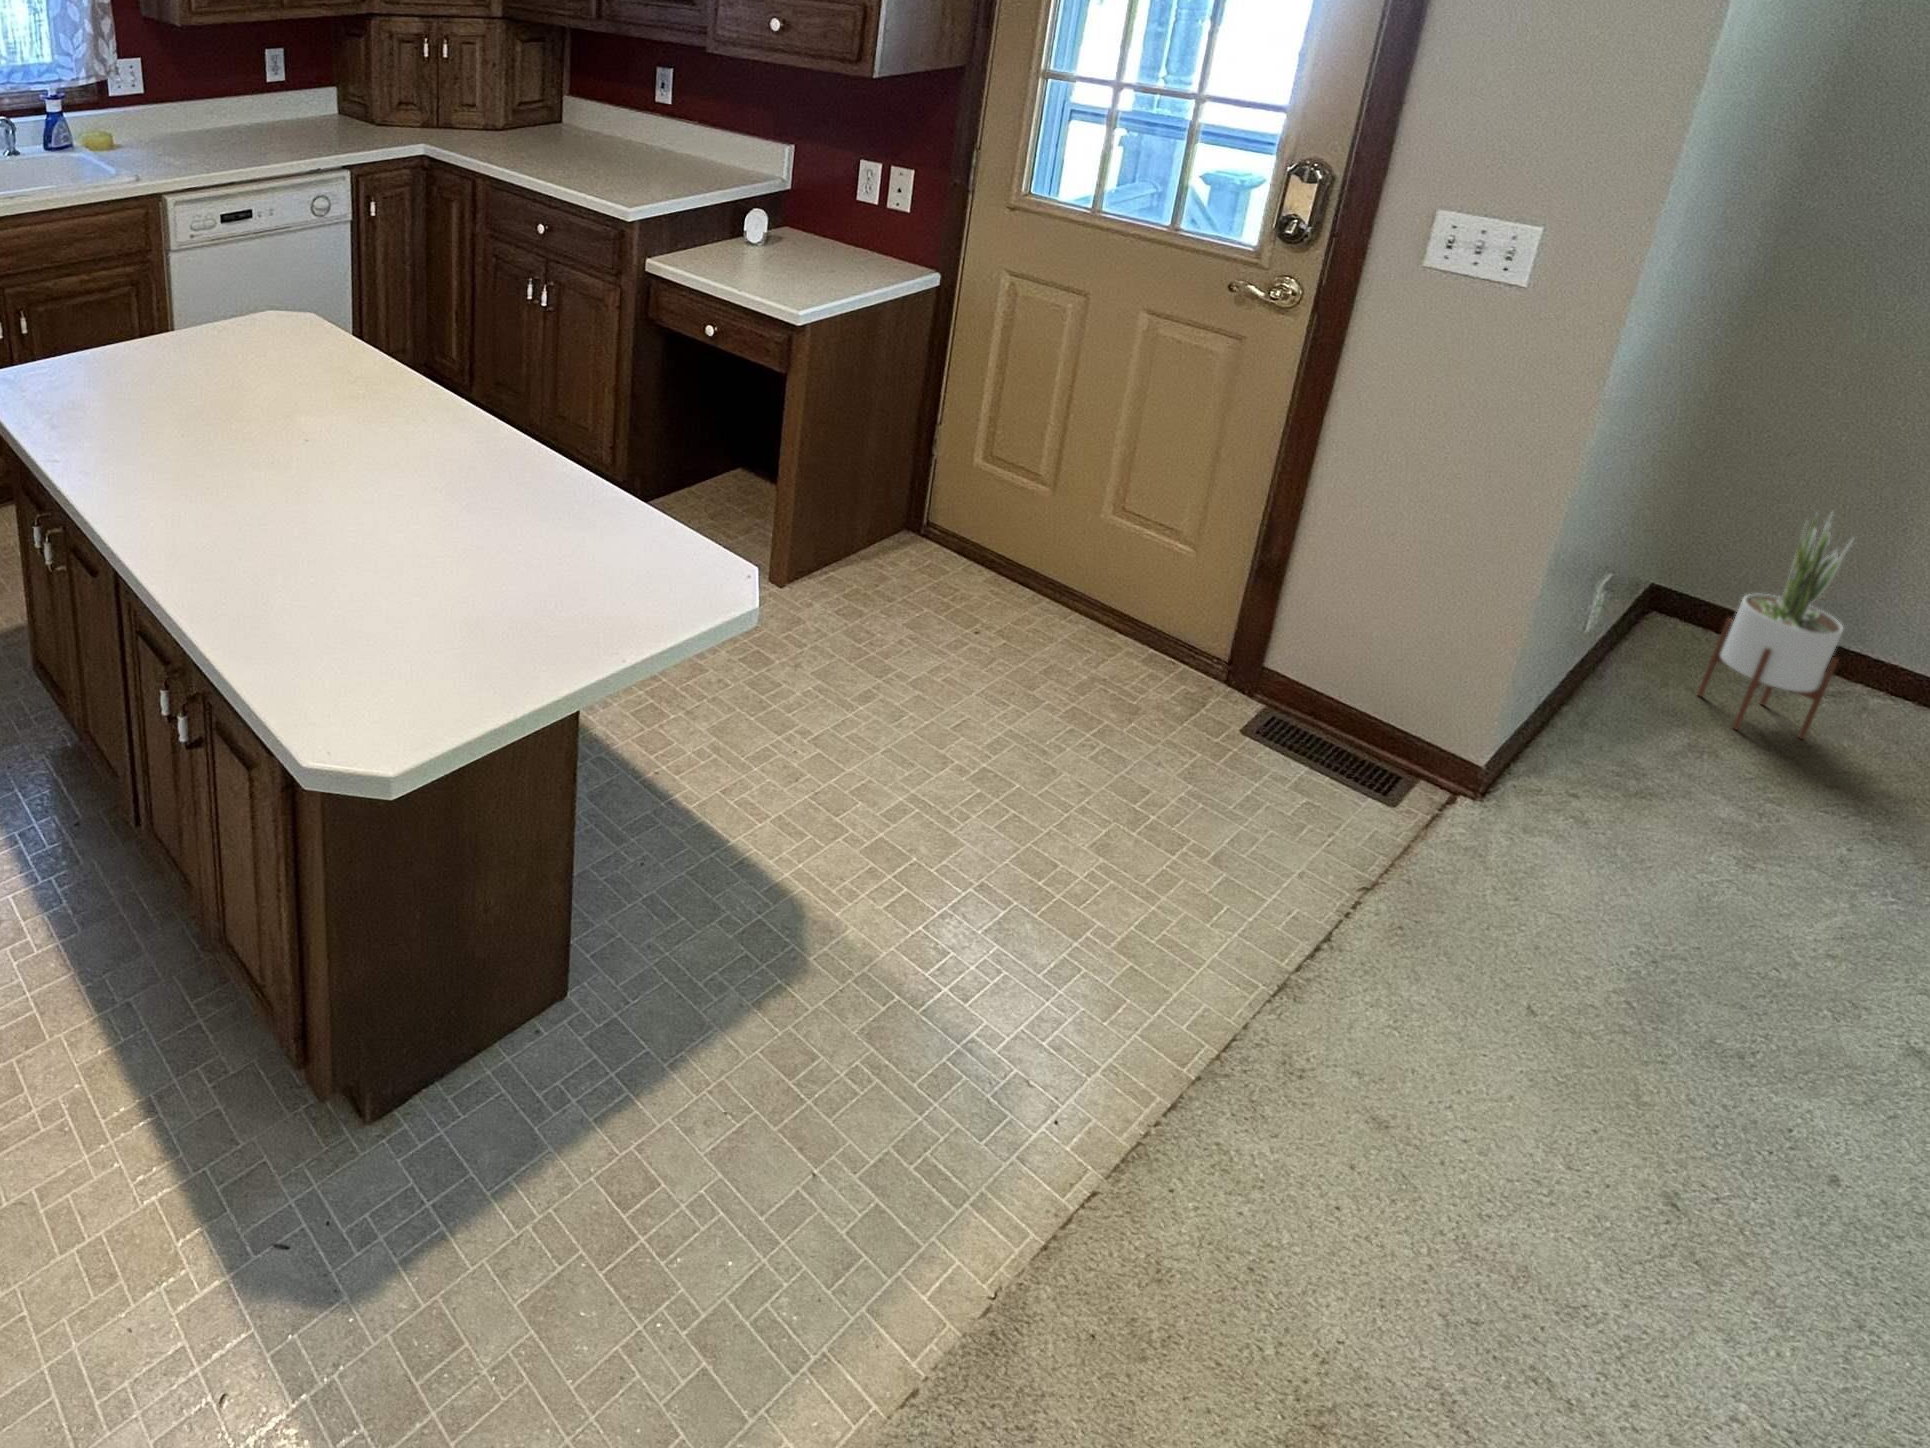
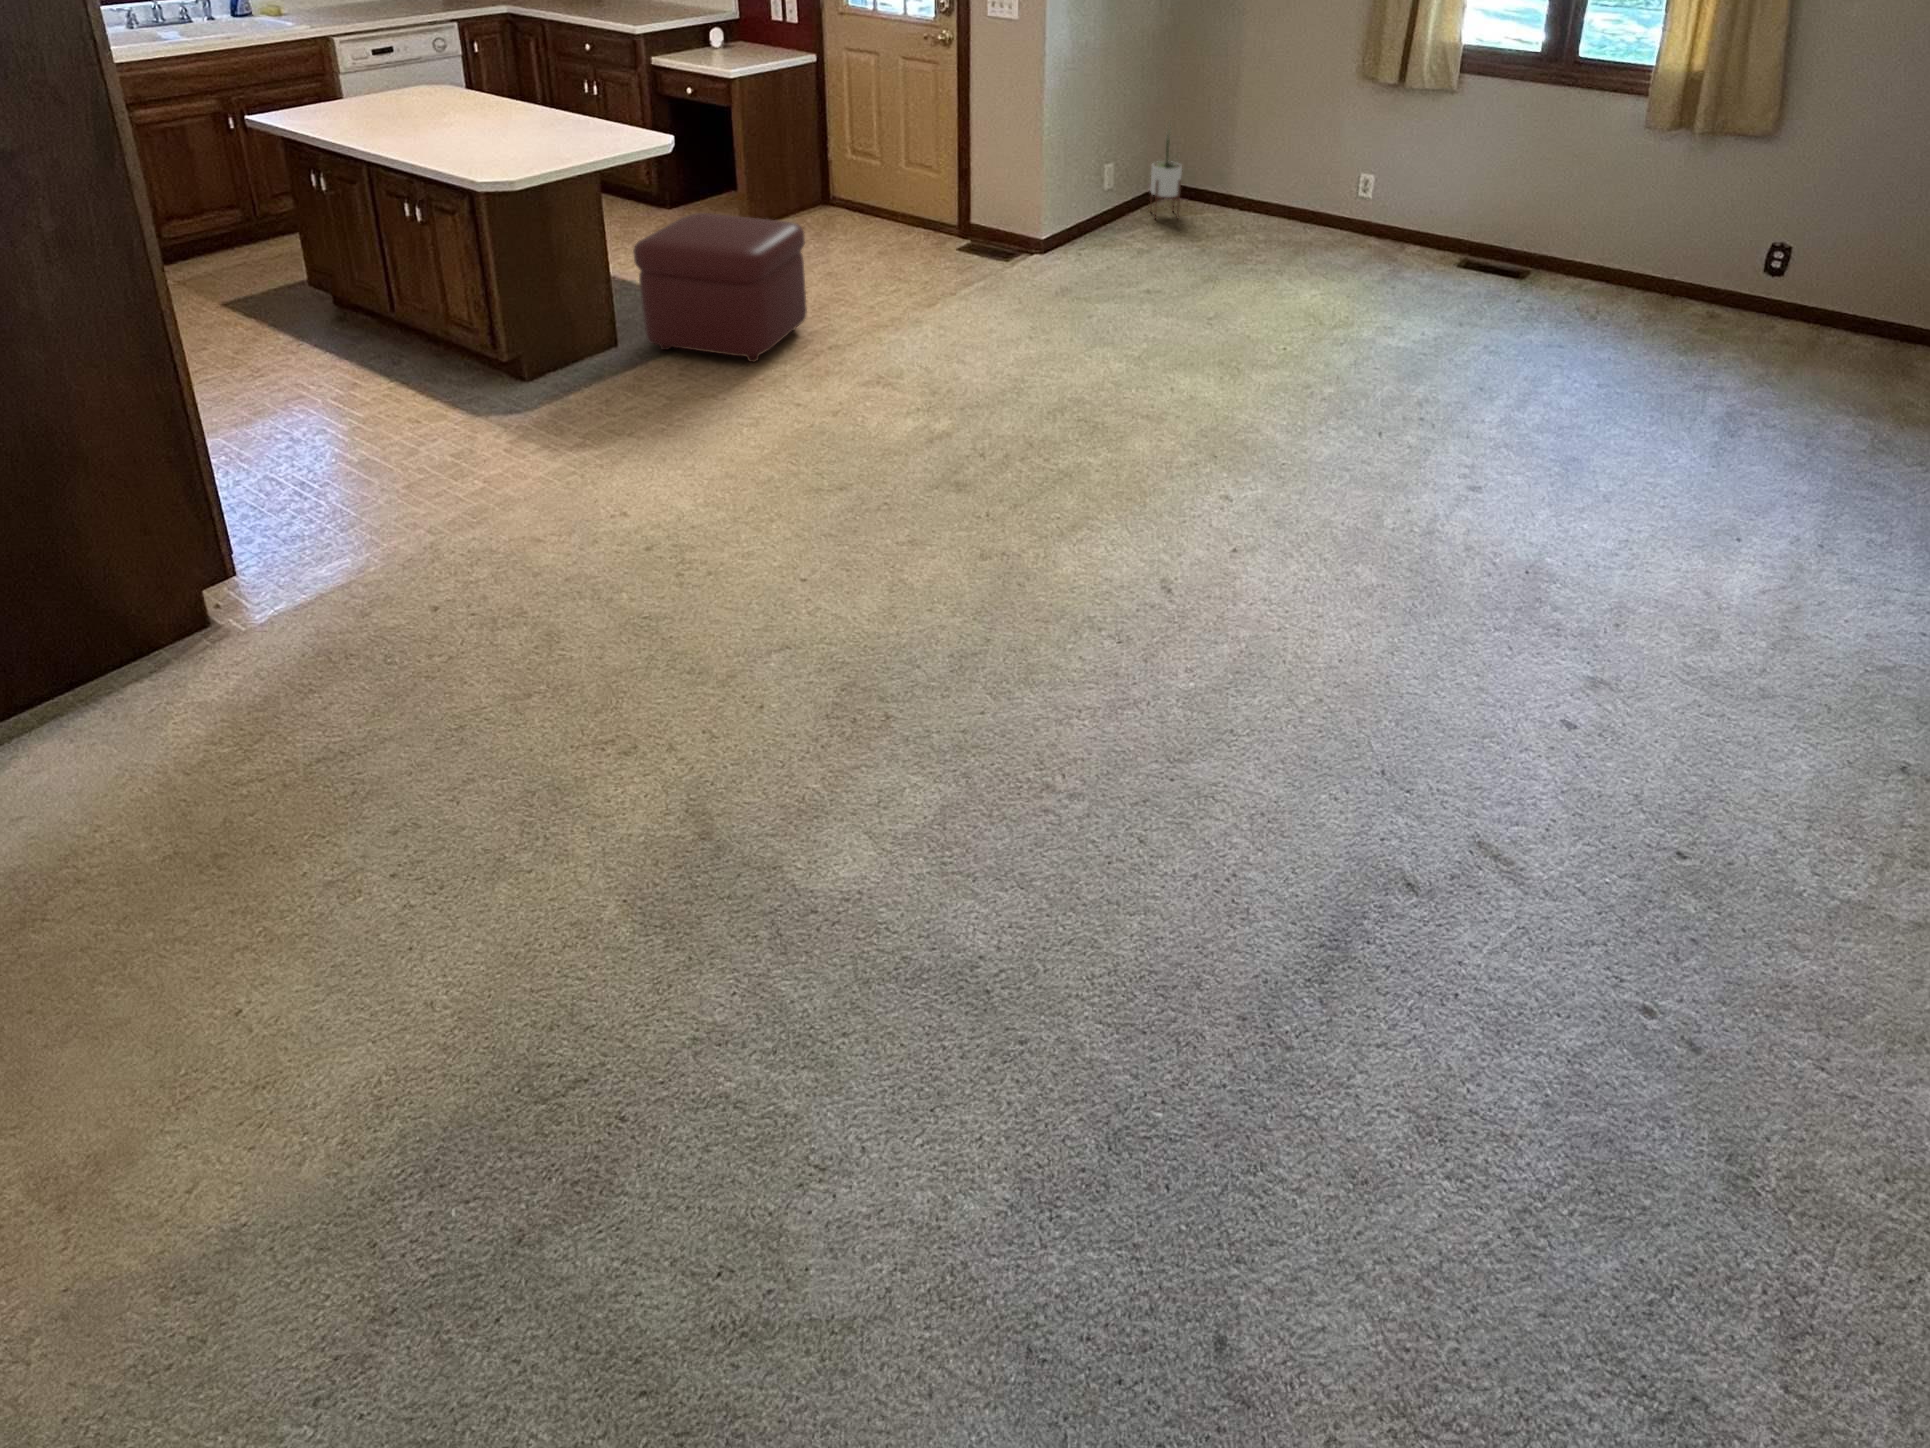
ottoman: none [637,734,1073,1276] -> present [633,213,807,362]

